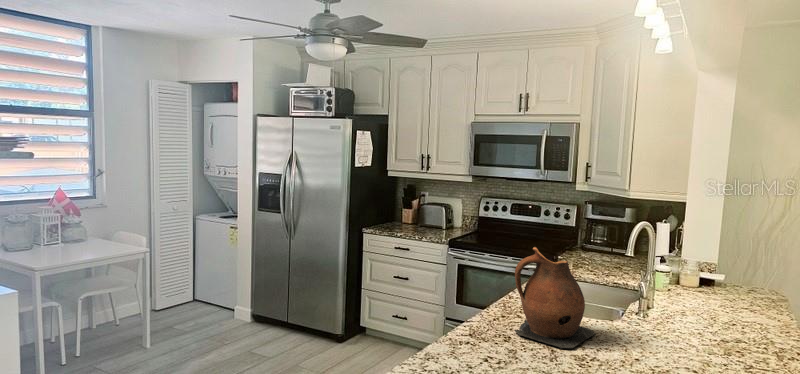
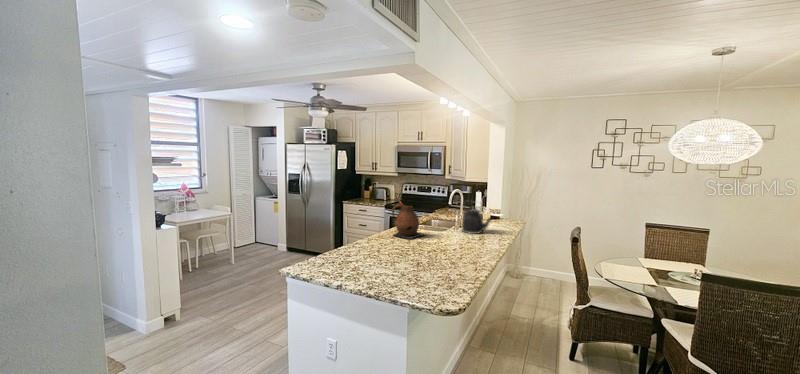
kettle: none [670,247,766,332] -> present [462,208,492,234]

